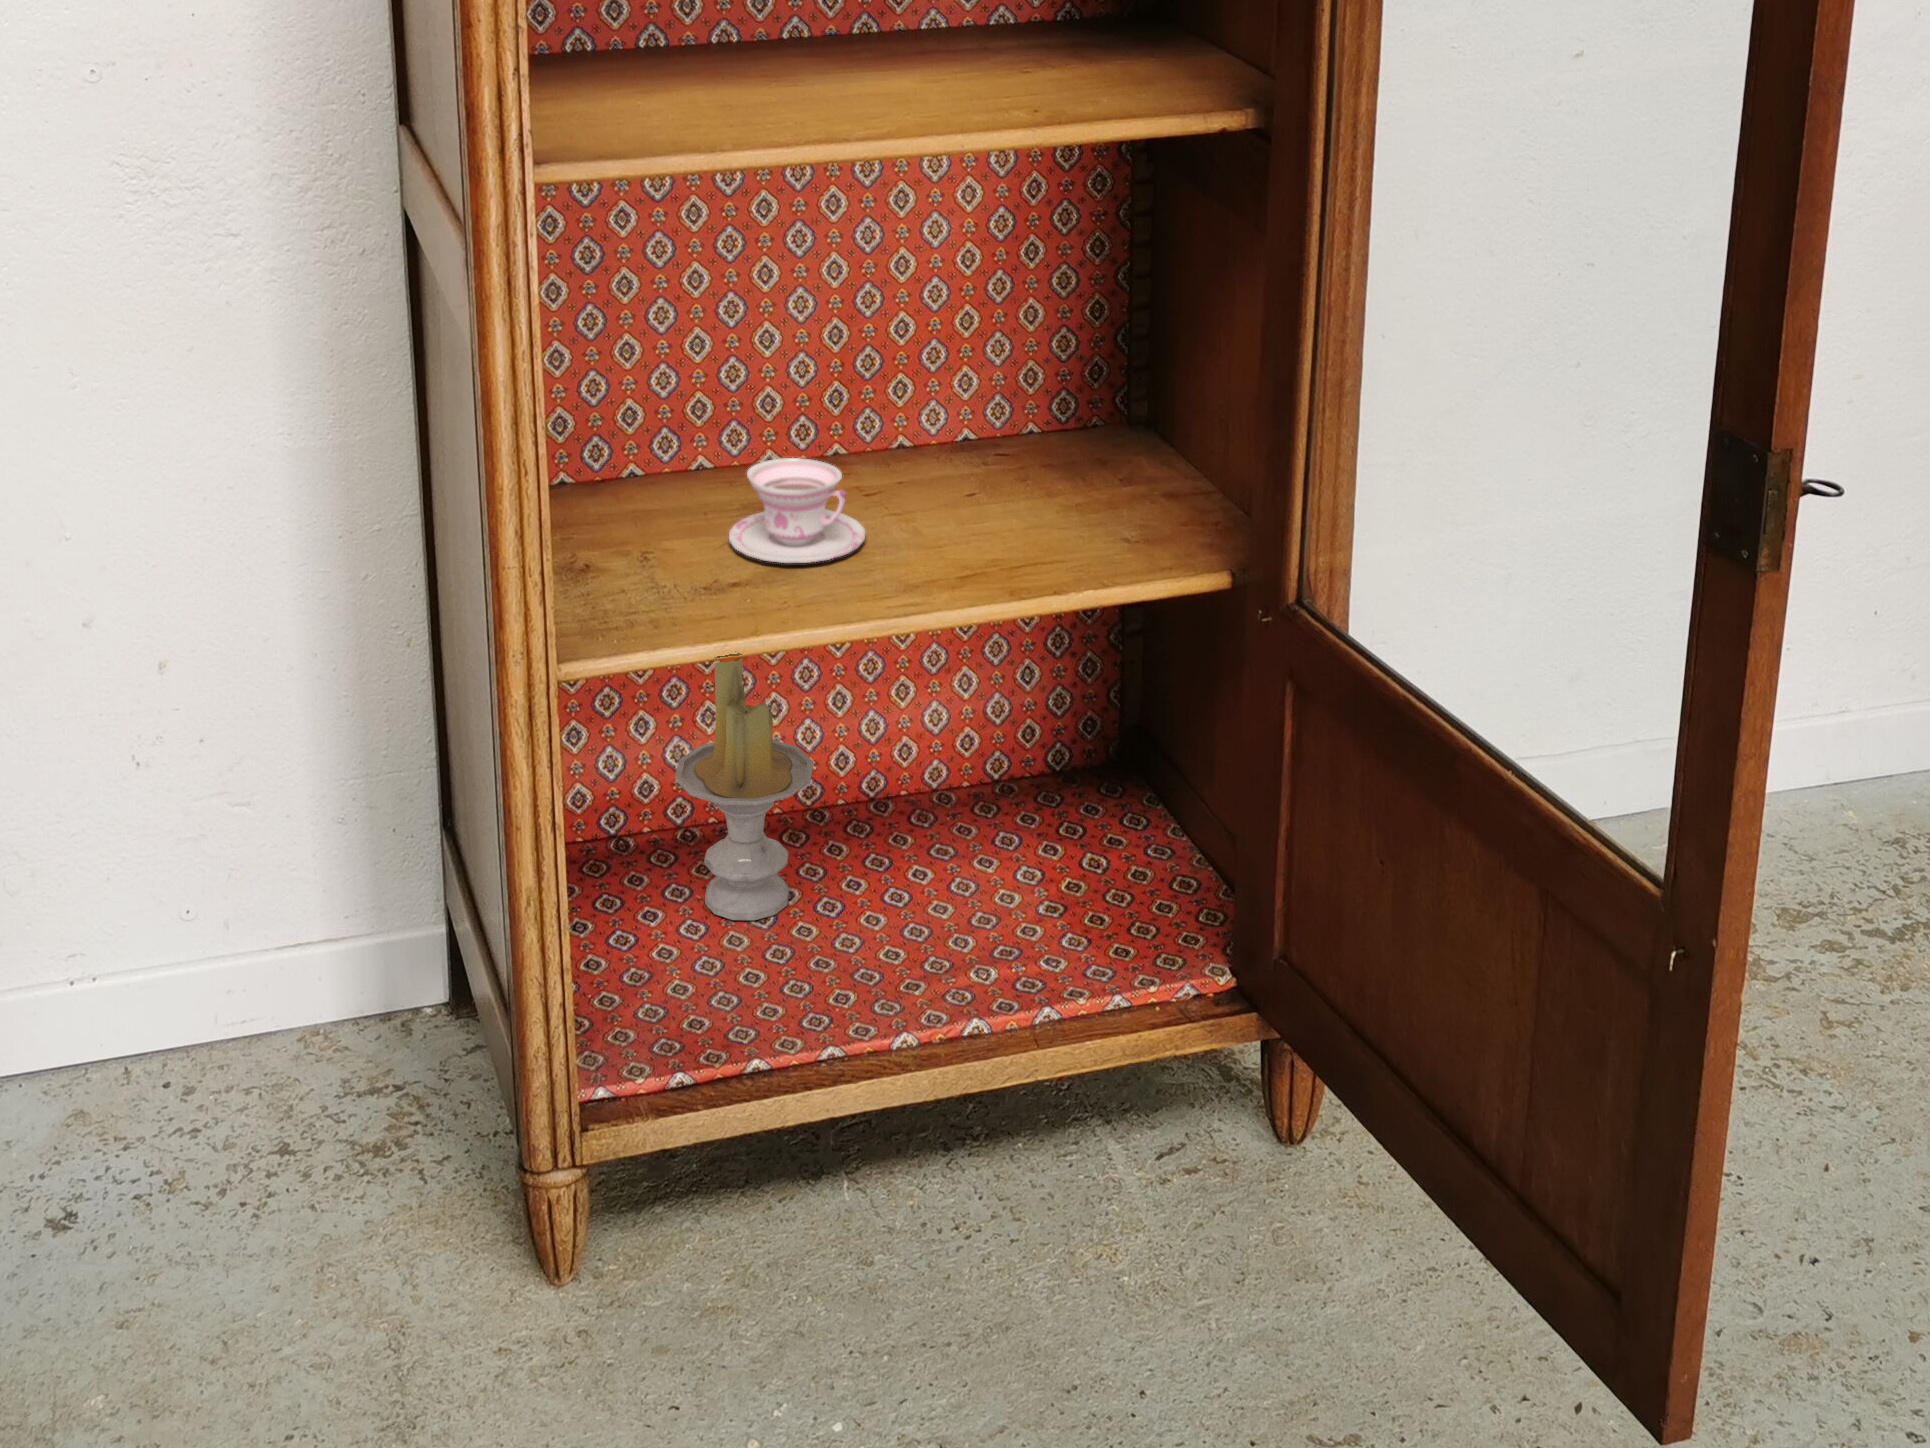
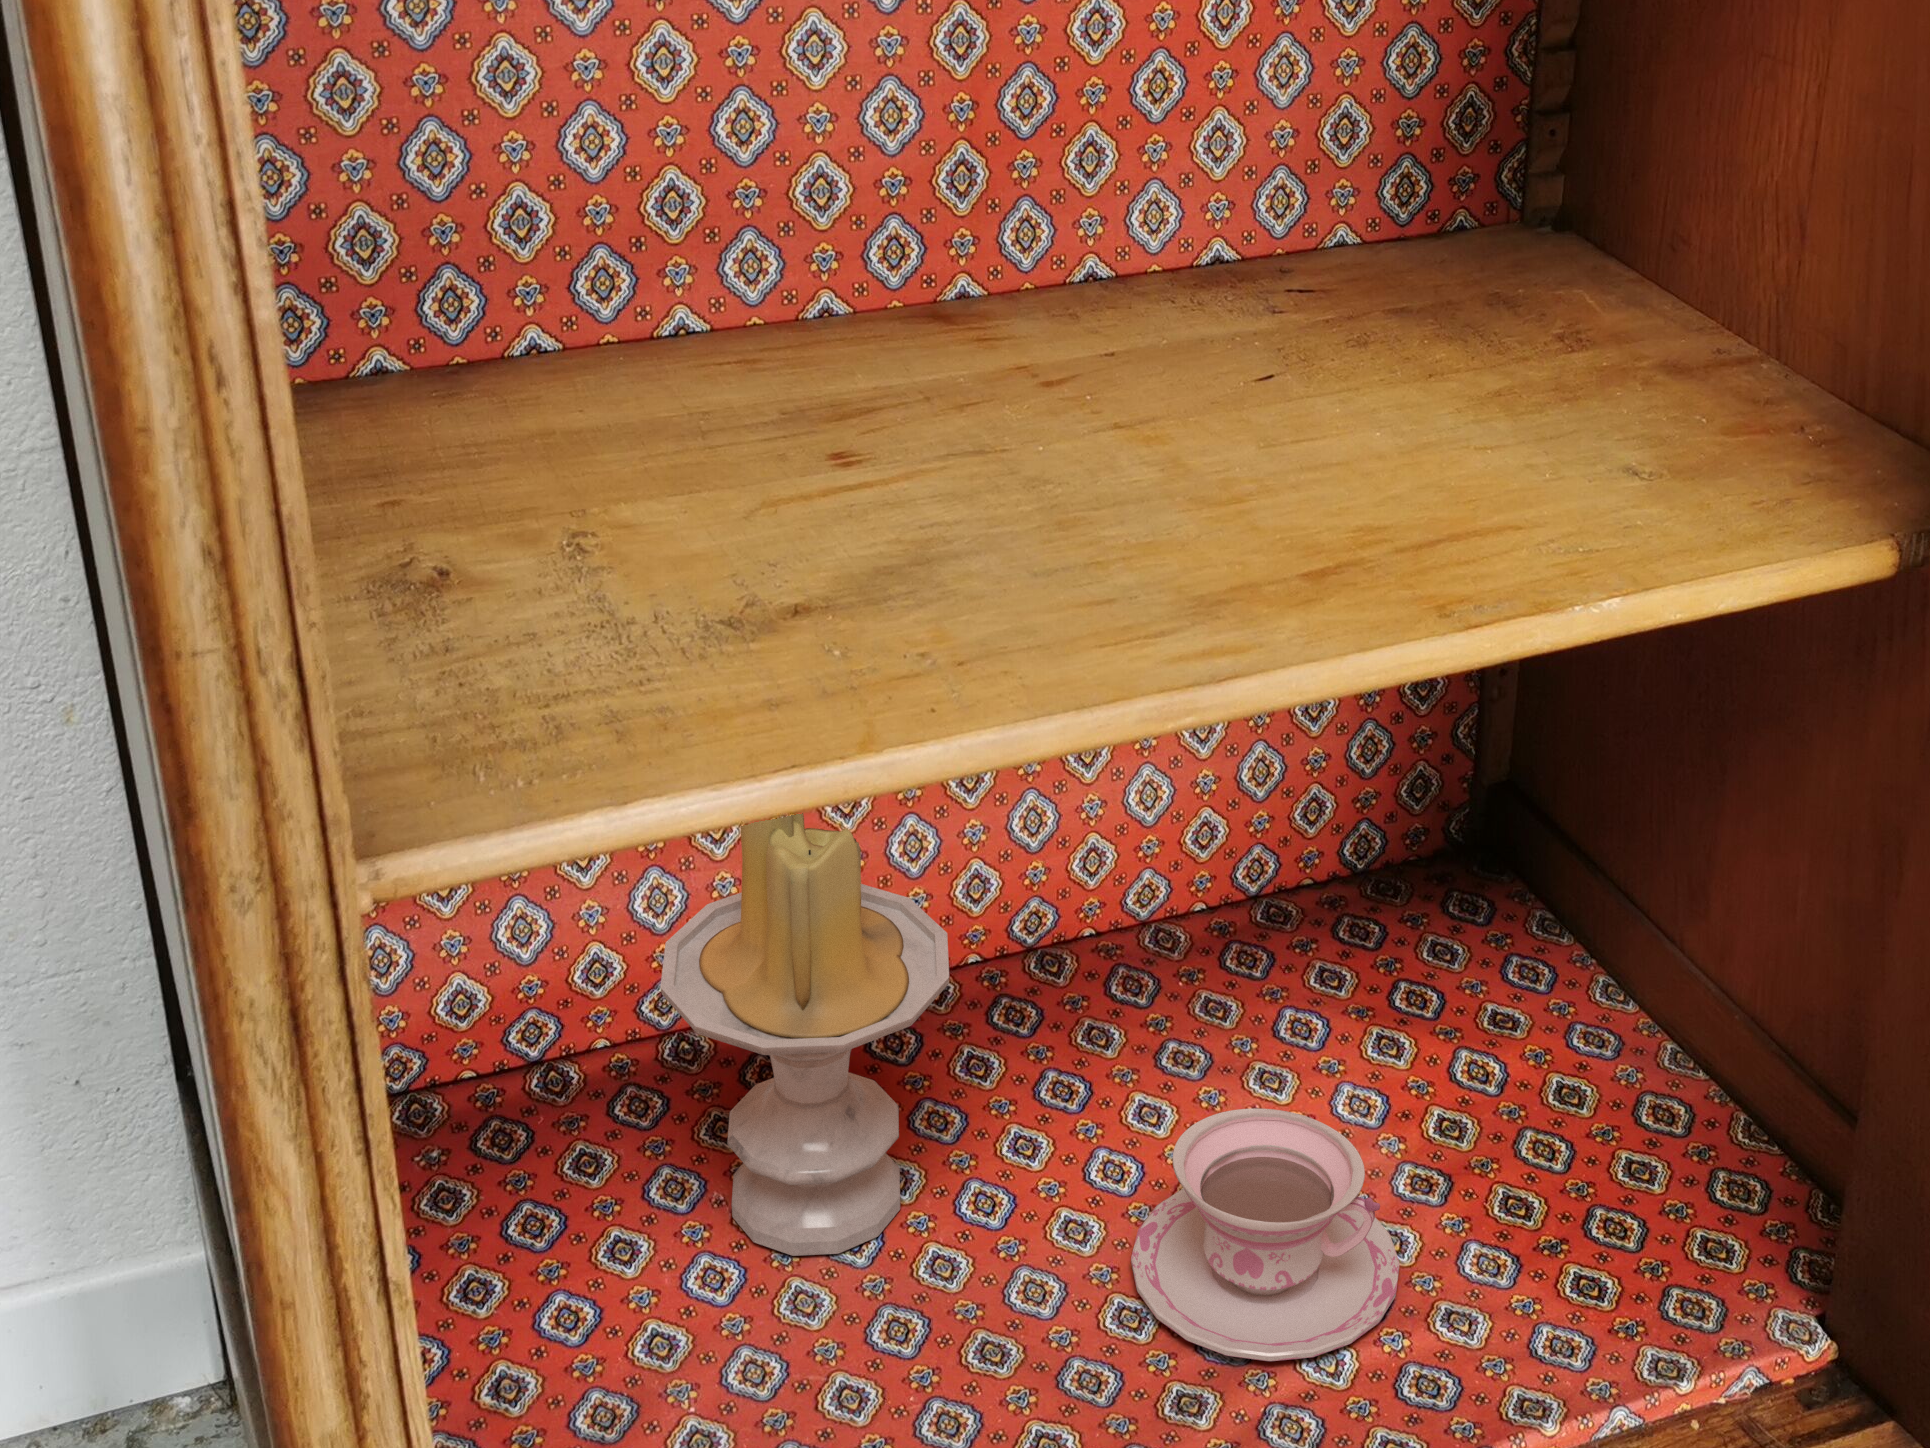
teacup: present [729,458,865,563] -> present [1131,1108,1400,1361]

